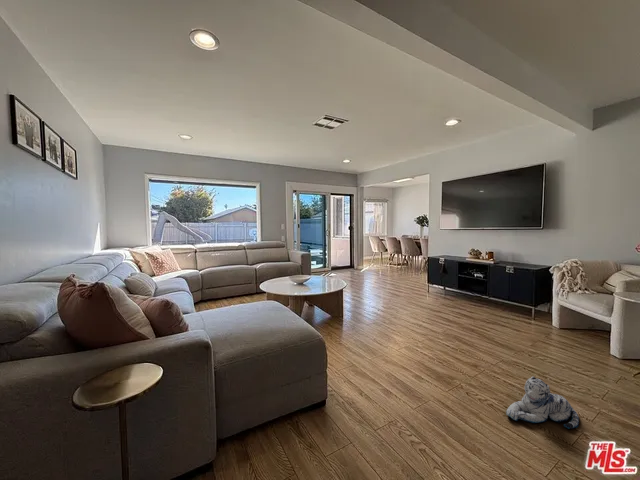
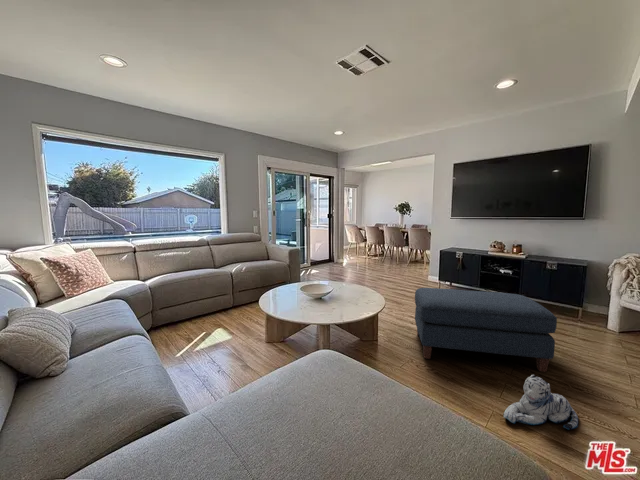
ottoman: none [425,294,557,372] -> present [415,288,557,372]

